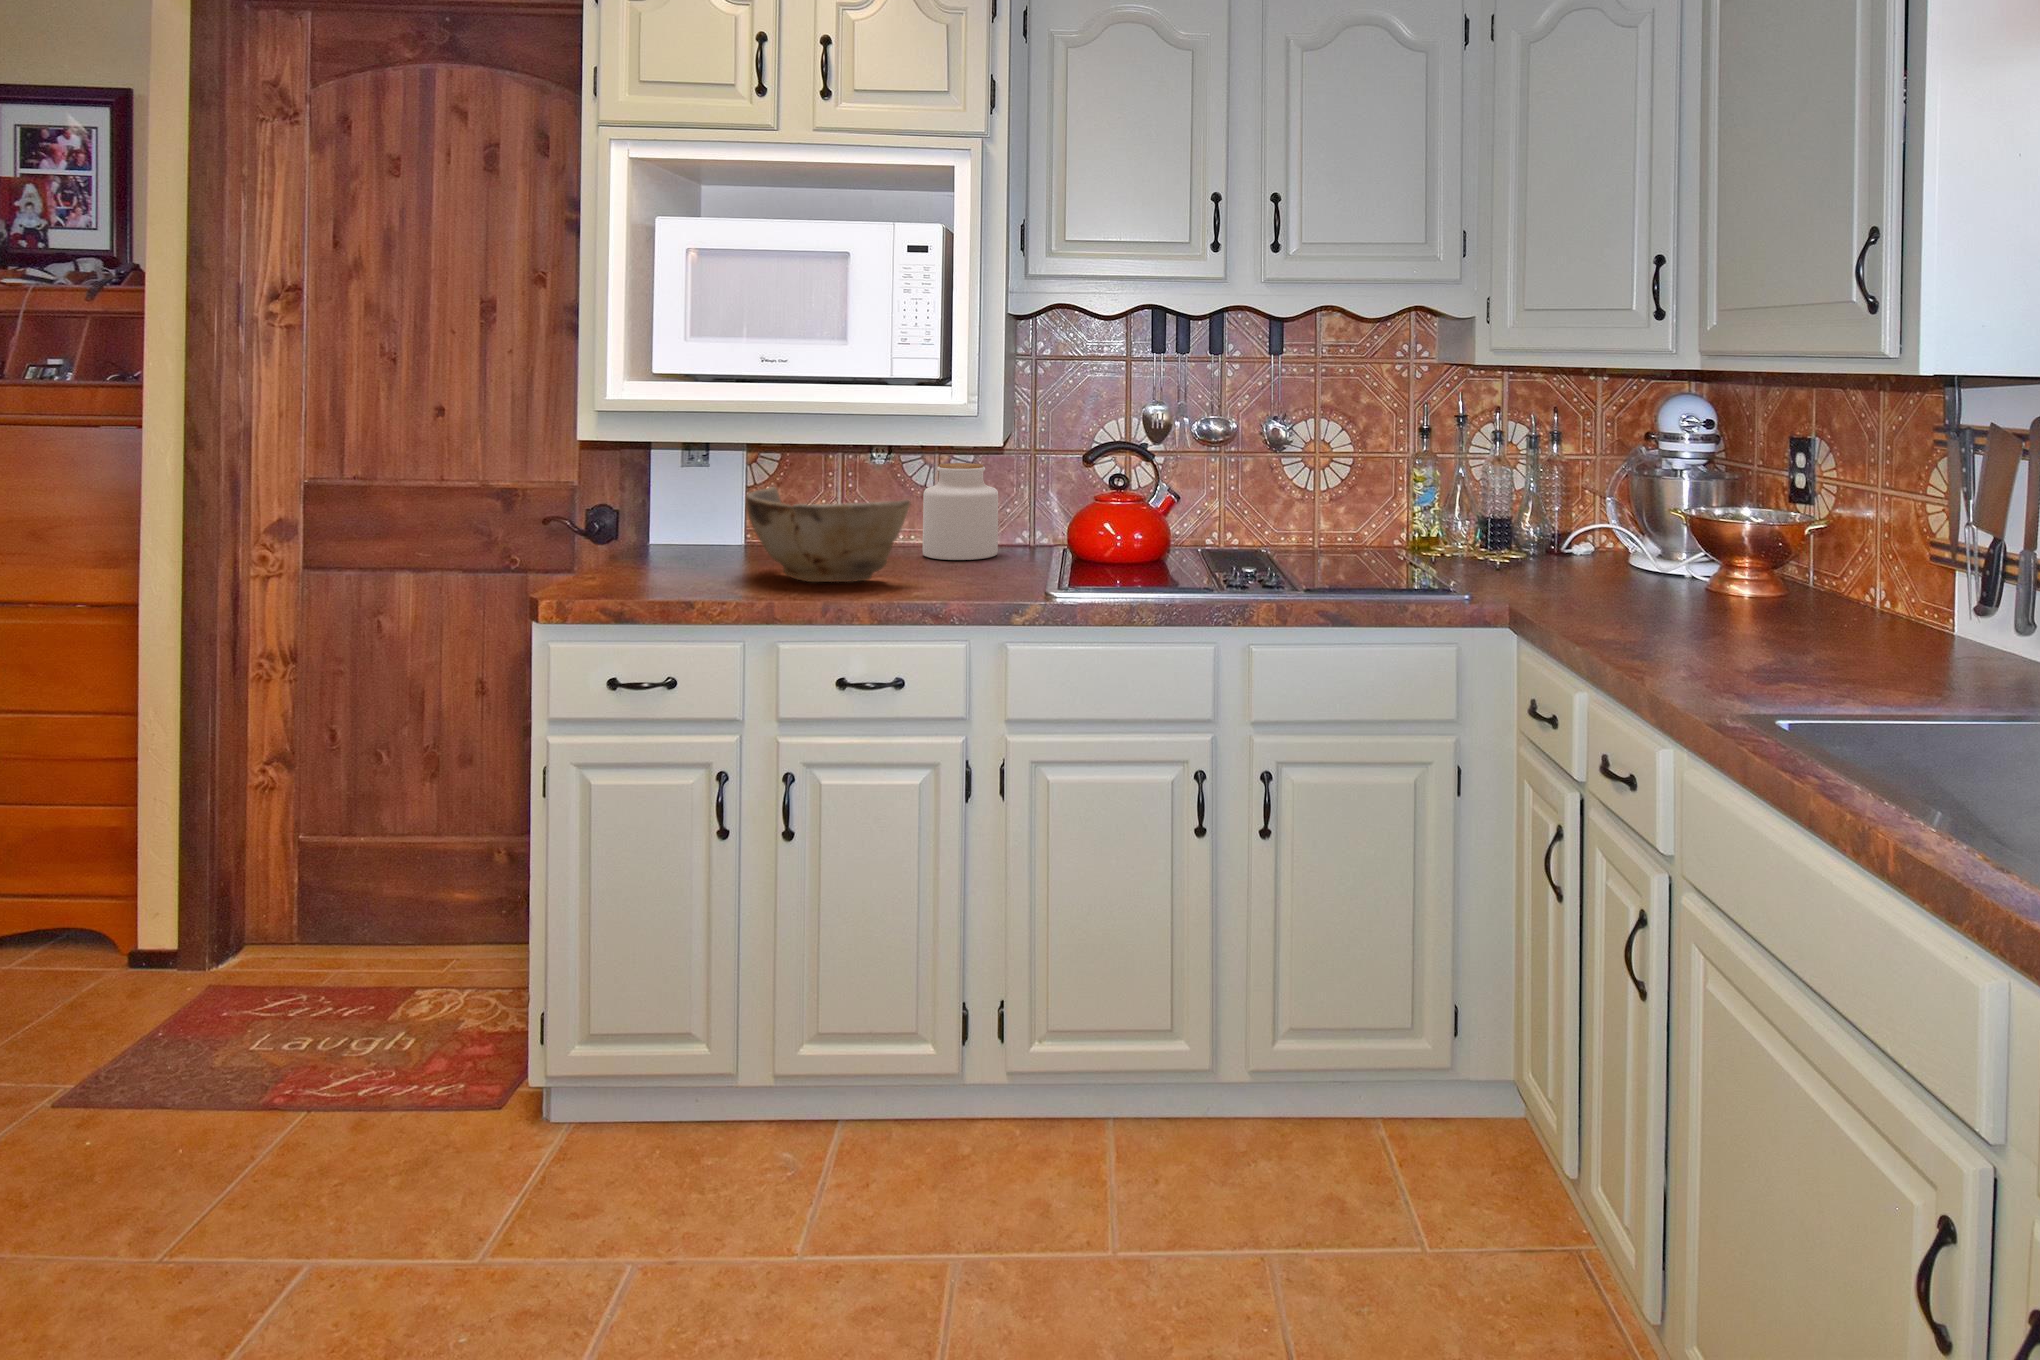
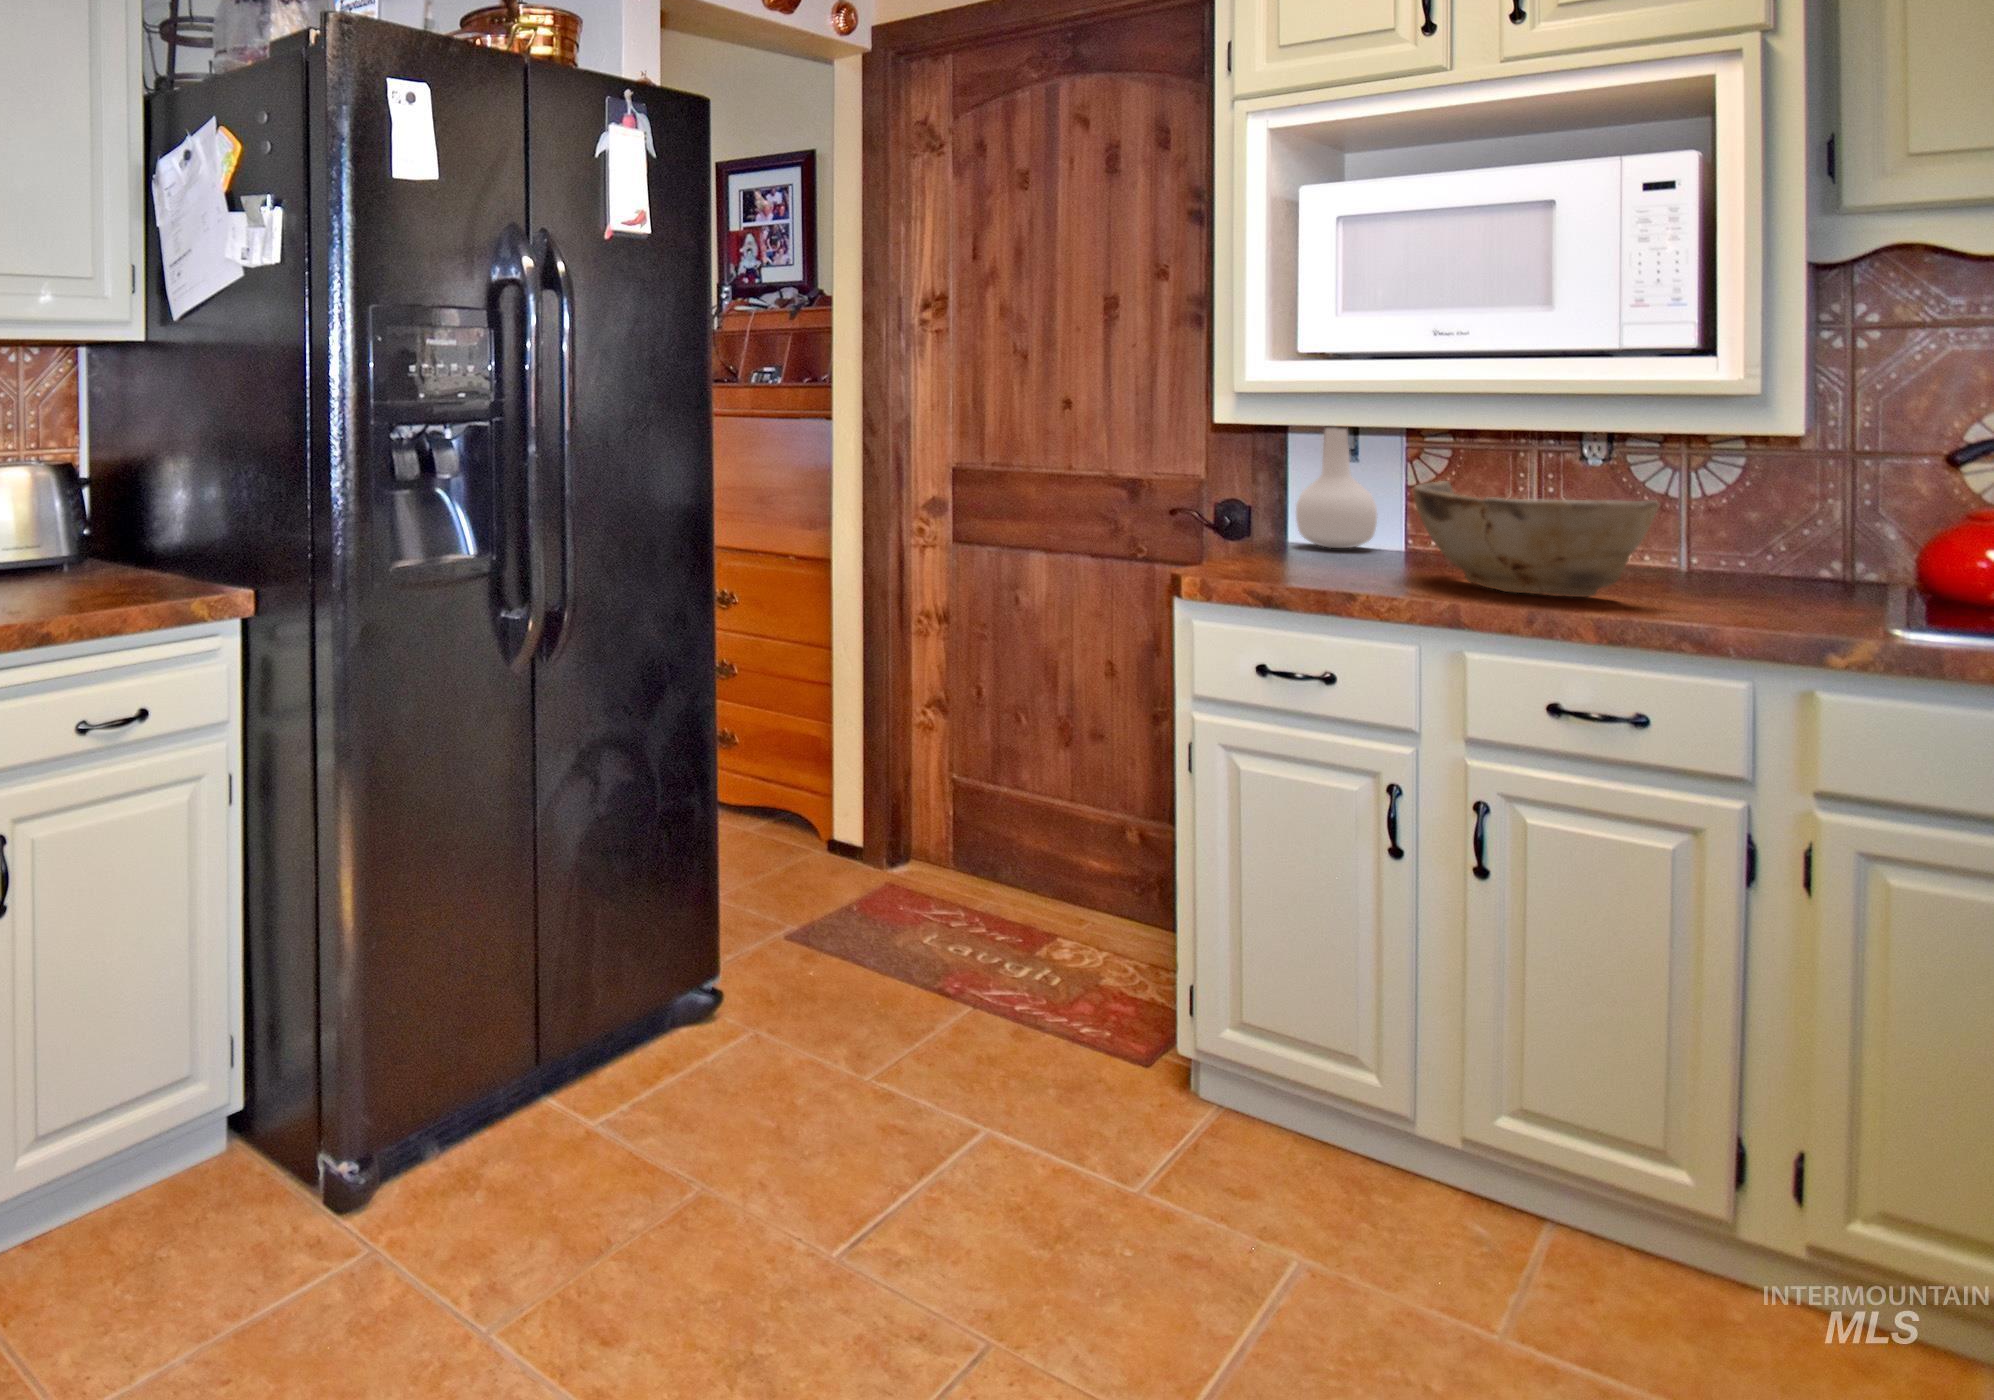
bottle: none [660,411,728,549] -> present [1296,428,1377,548]
jar: present [922,463,998,560] -> none [1663,463,1794,588]

